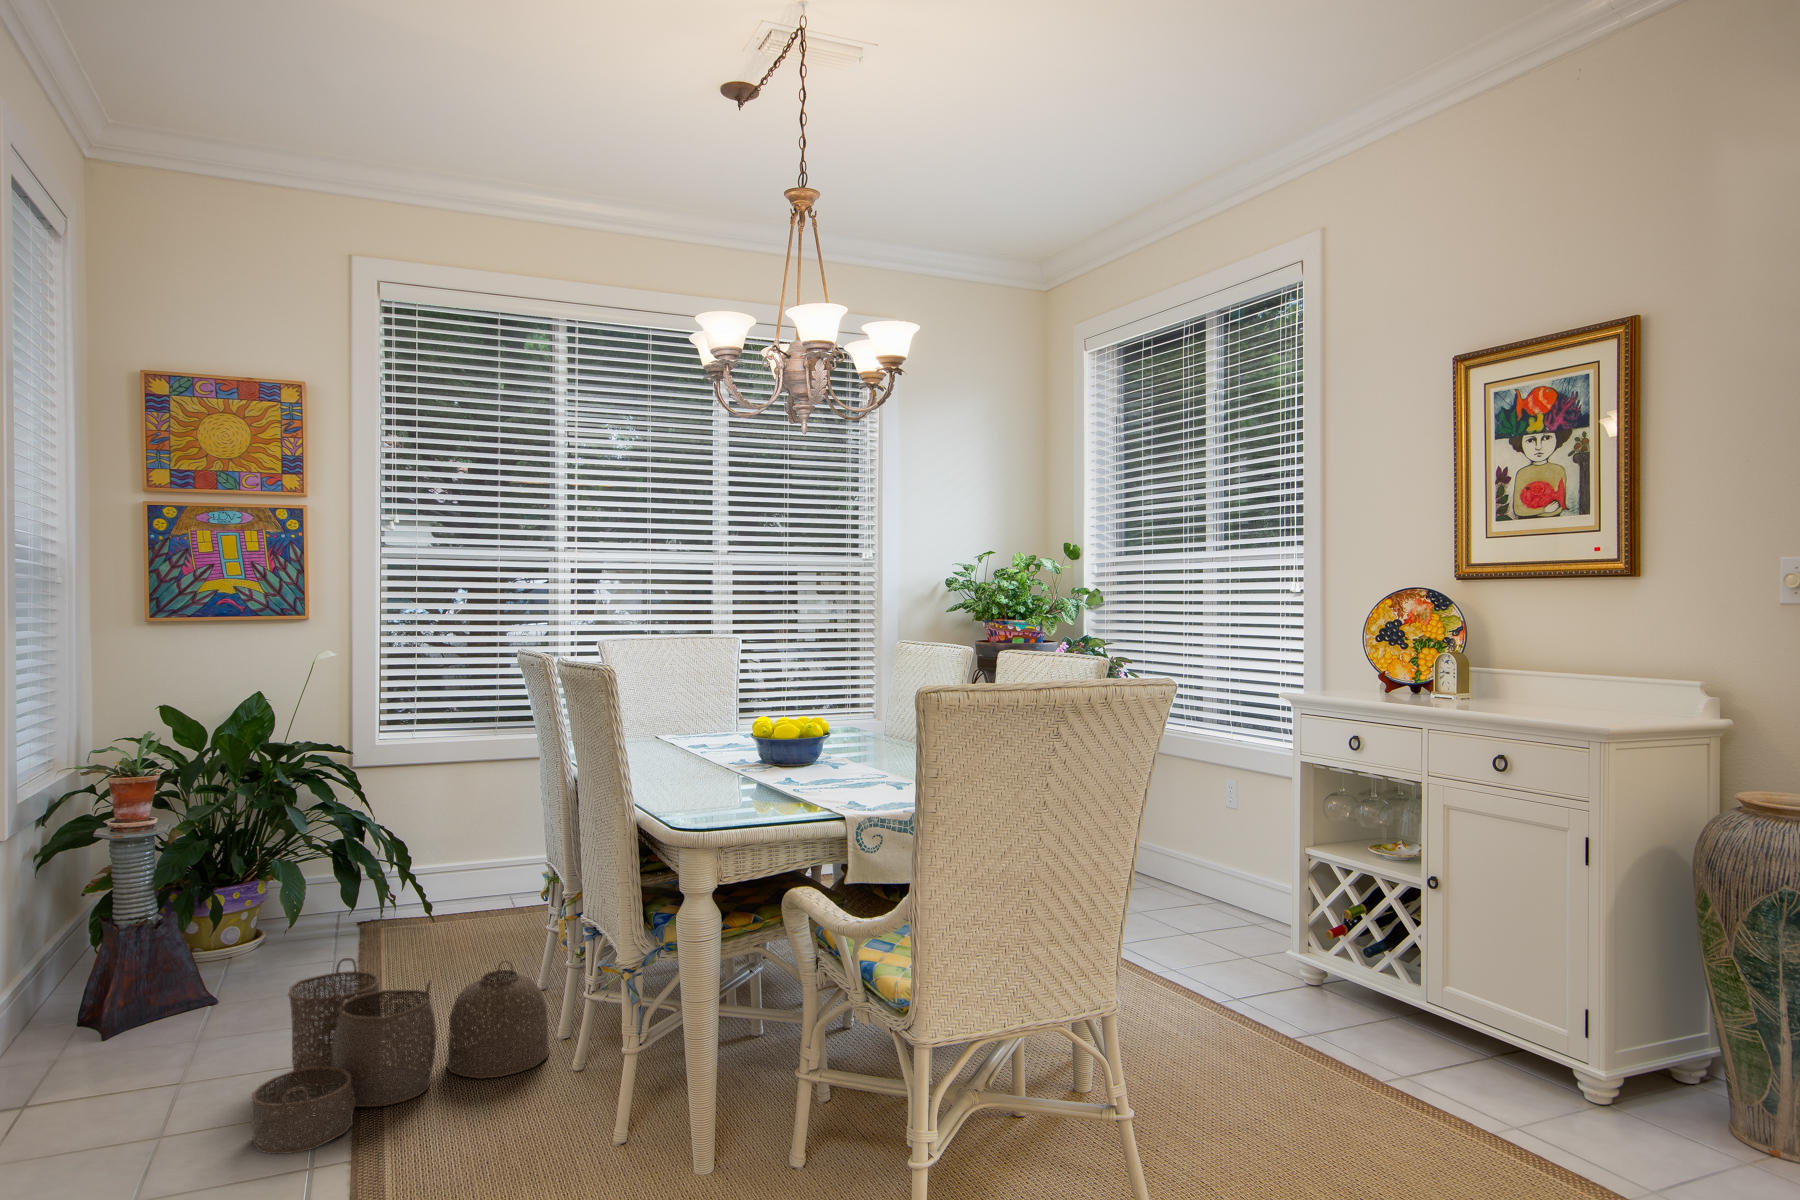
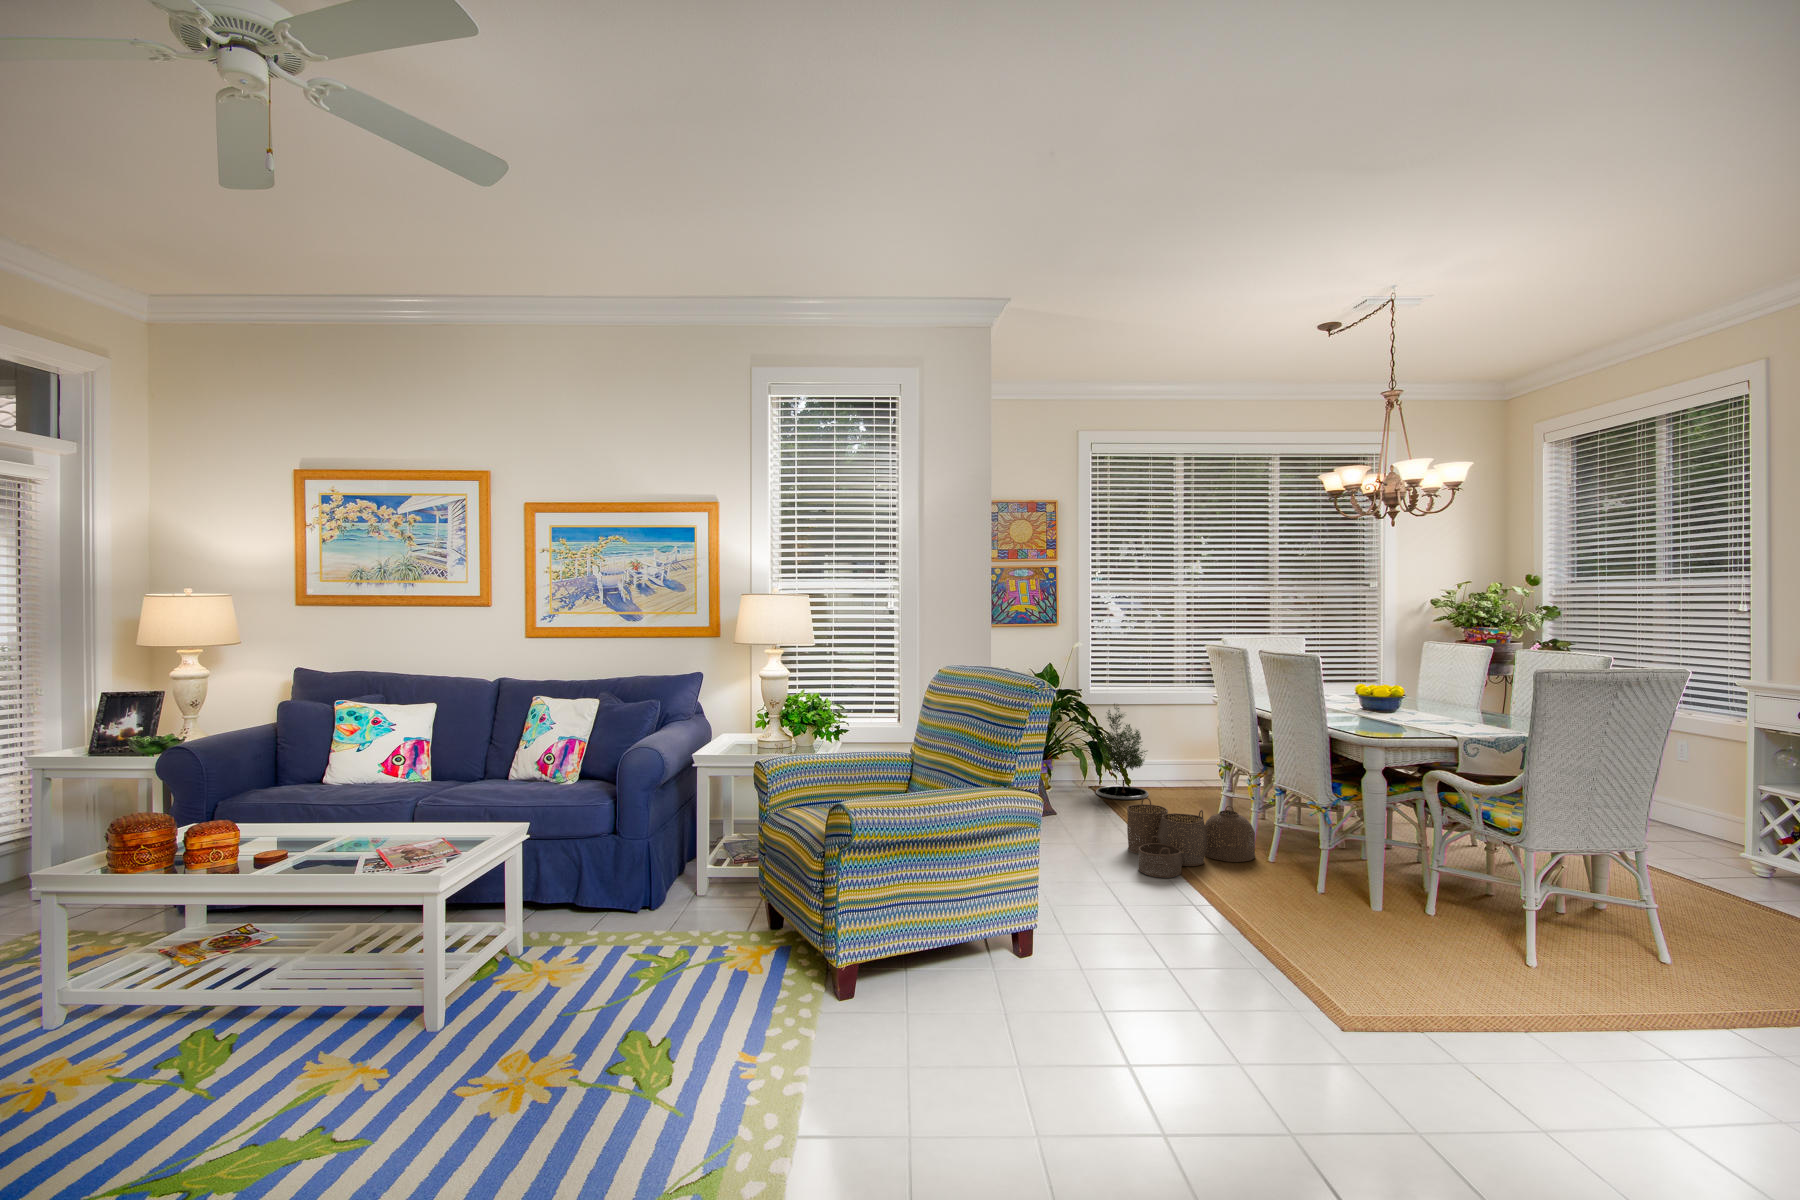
potted tree: none [364,758,476,938] -> present [1096,704,1148,800]

